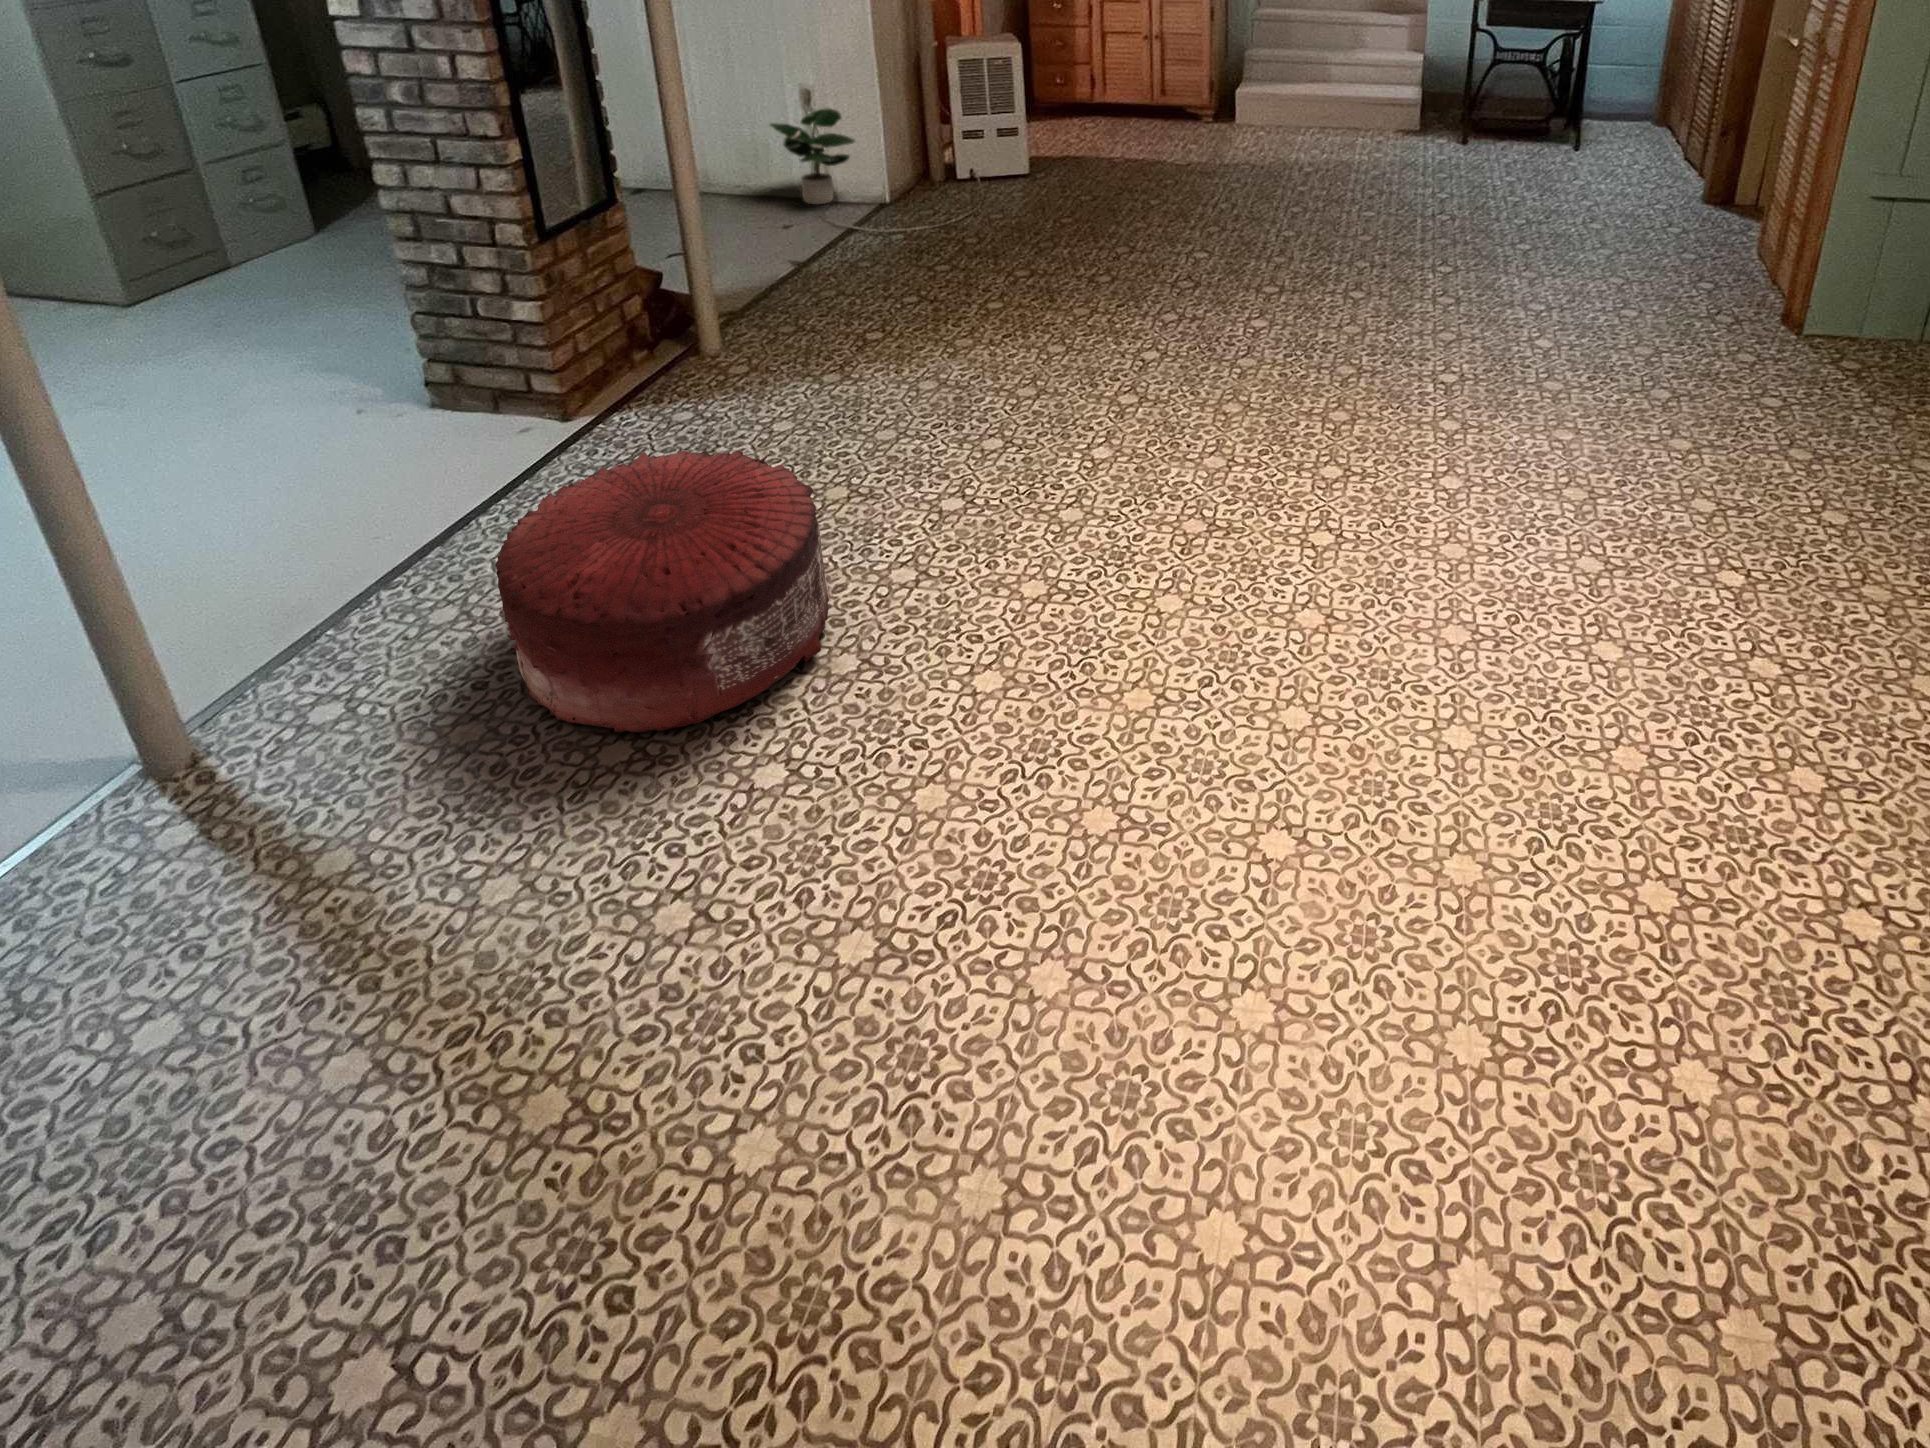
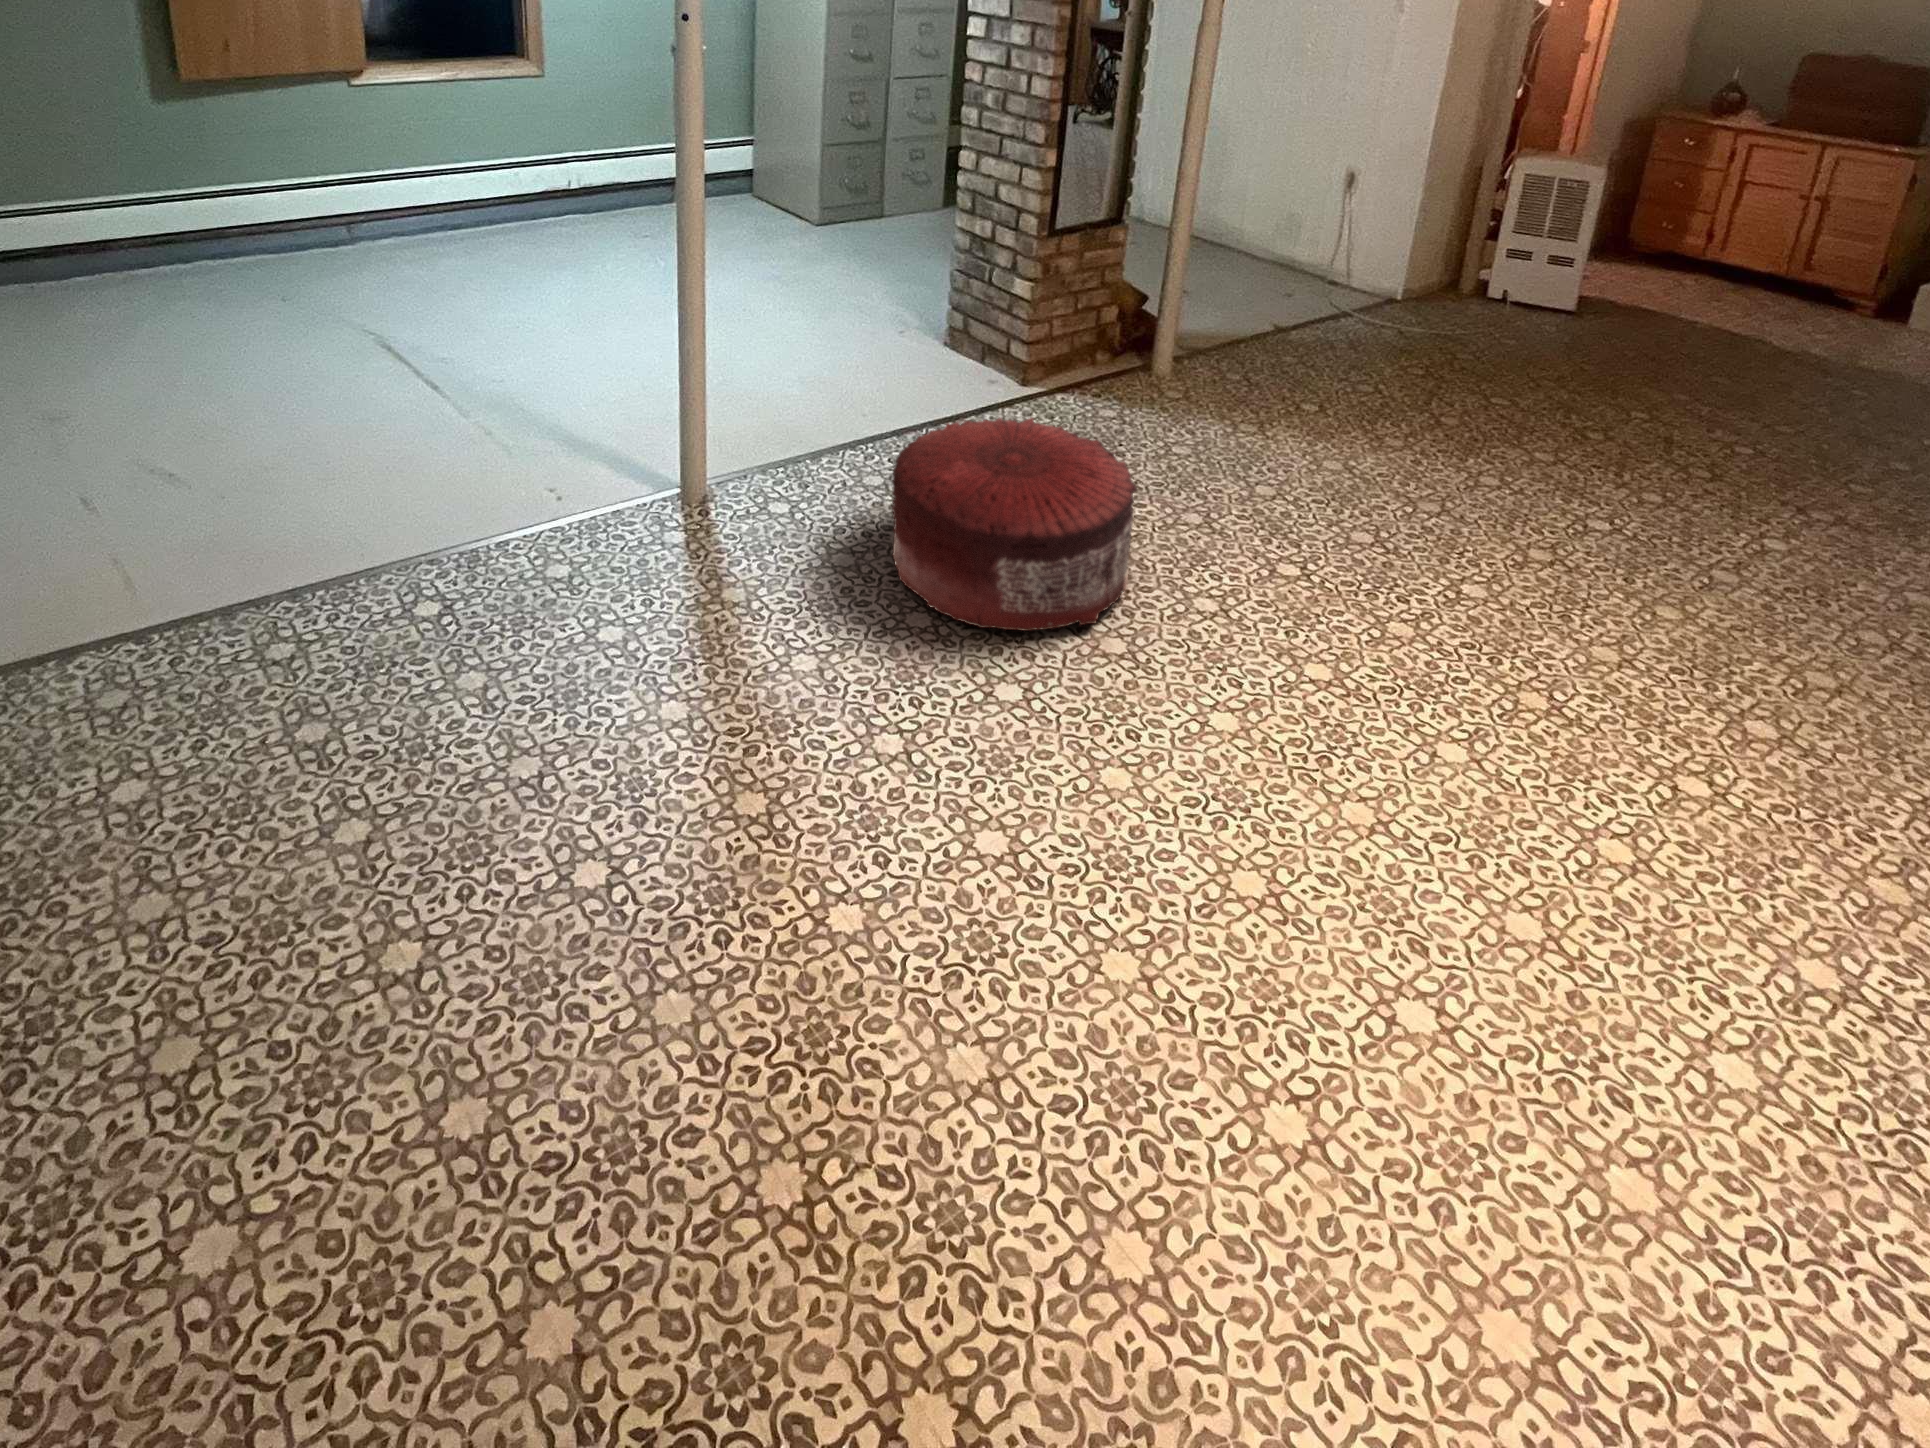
potted plant: present [770,108,856,204] -> none [1288,206,1367,292]

